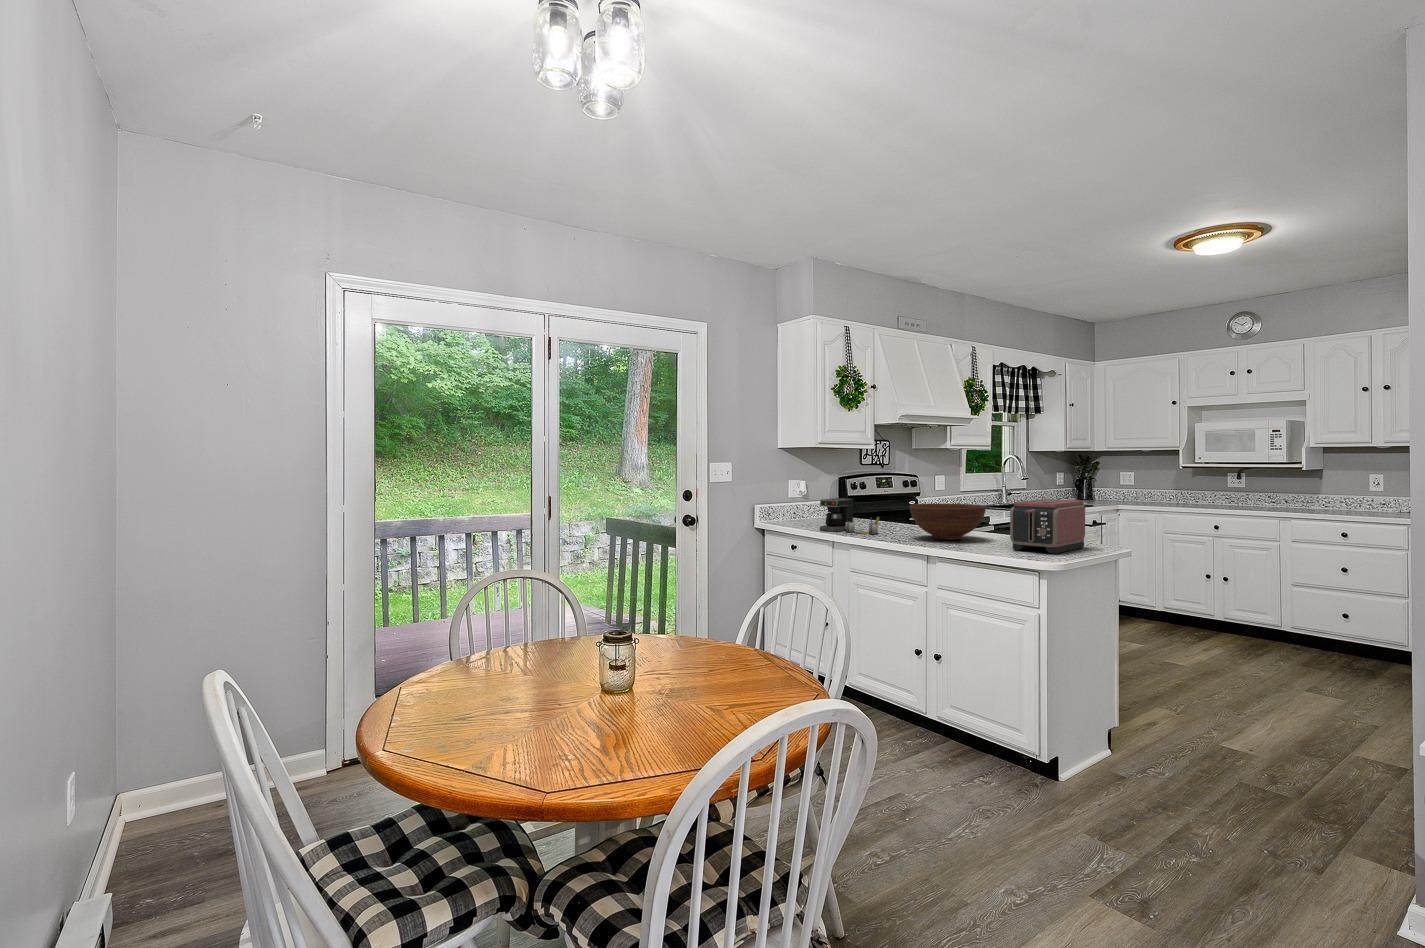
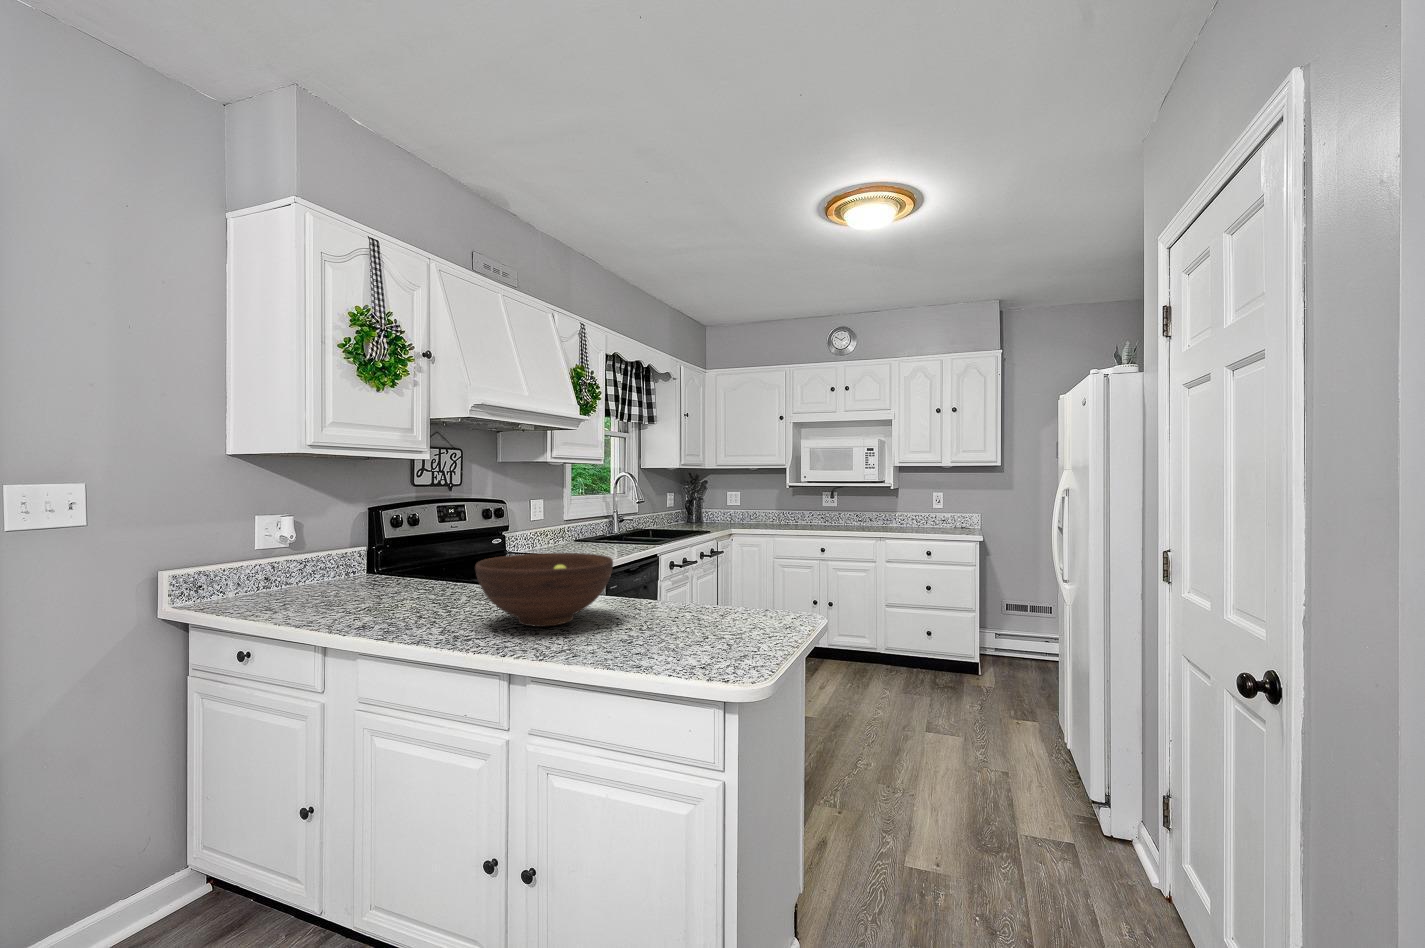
coffee maker: present [820,498,879,534] -> none [294,549,419,622]
toaster: present [1010,499,1085,554] -> none [665,543,775,653]

